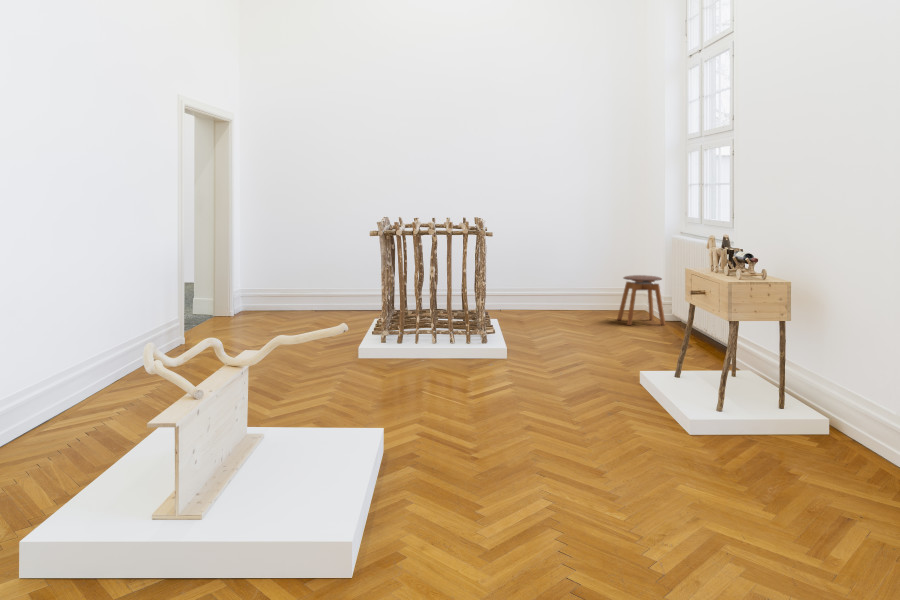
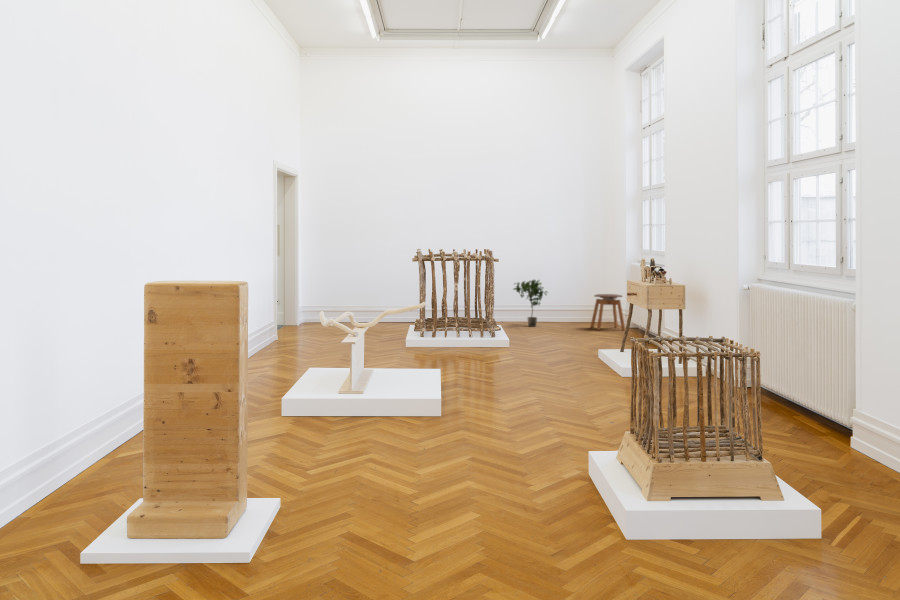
potted plant: none [515,255,561,317] -> present [513,280,547,326]

